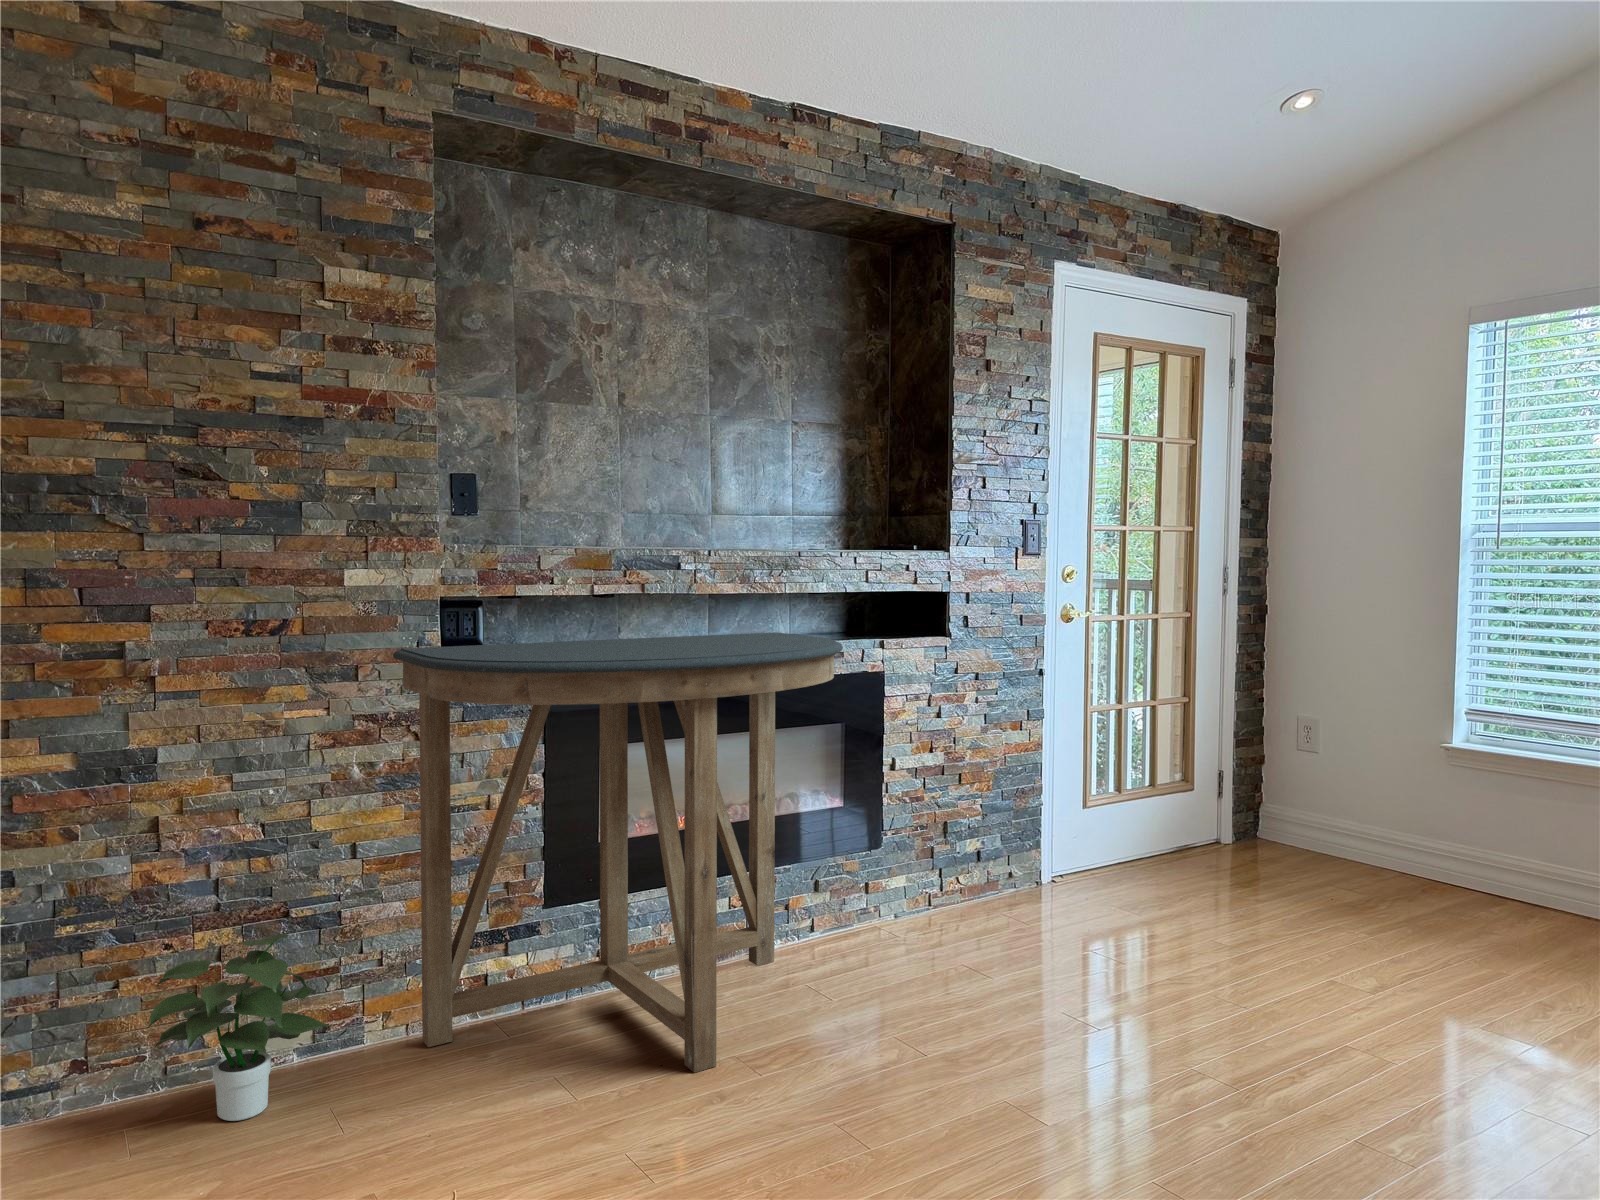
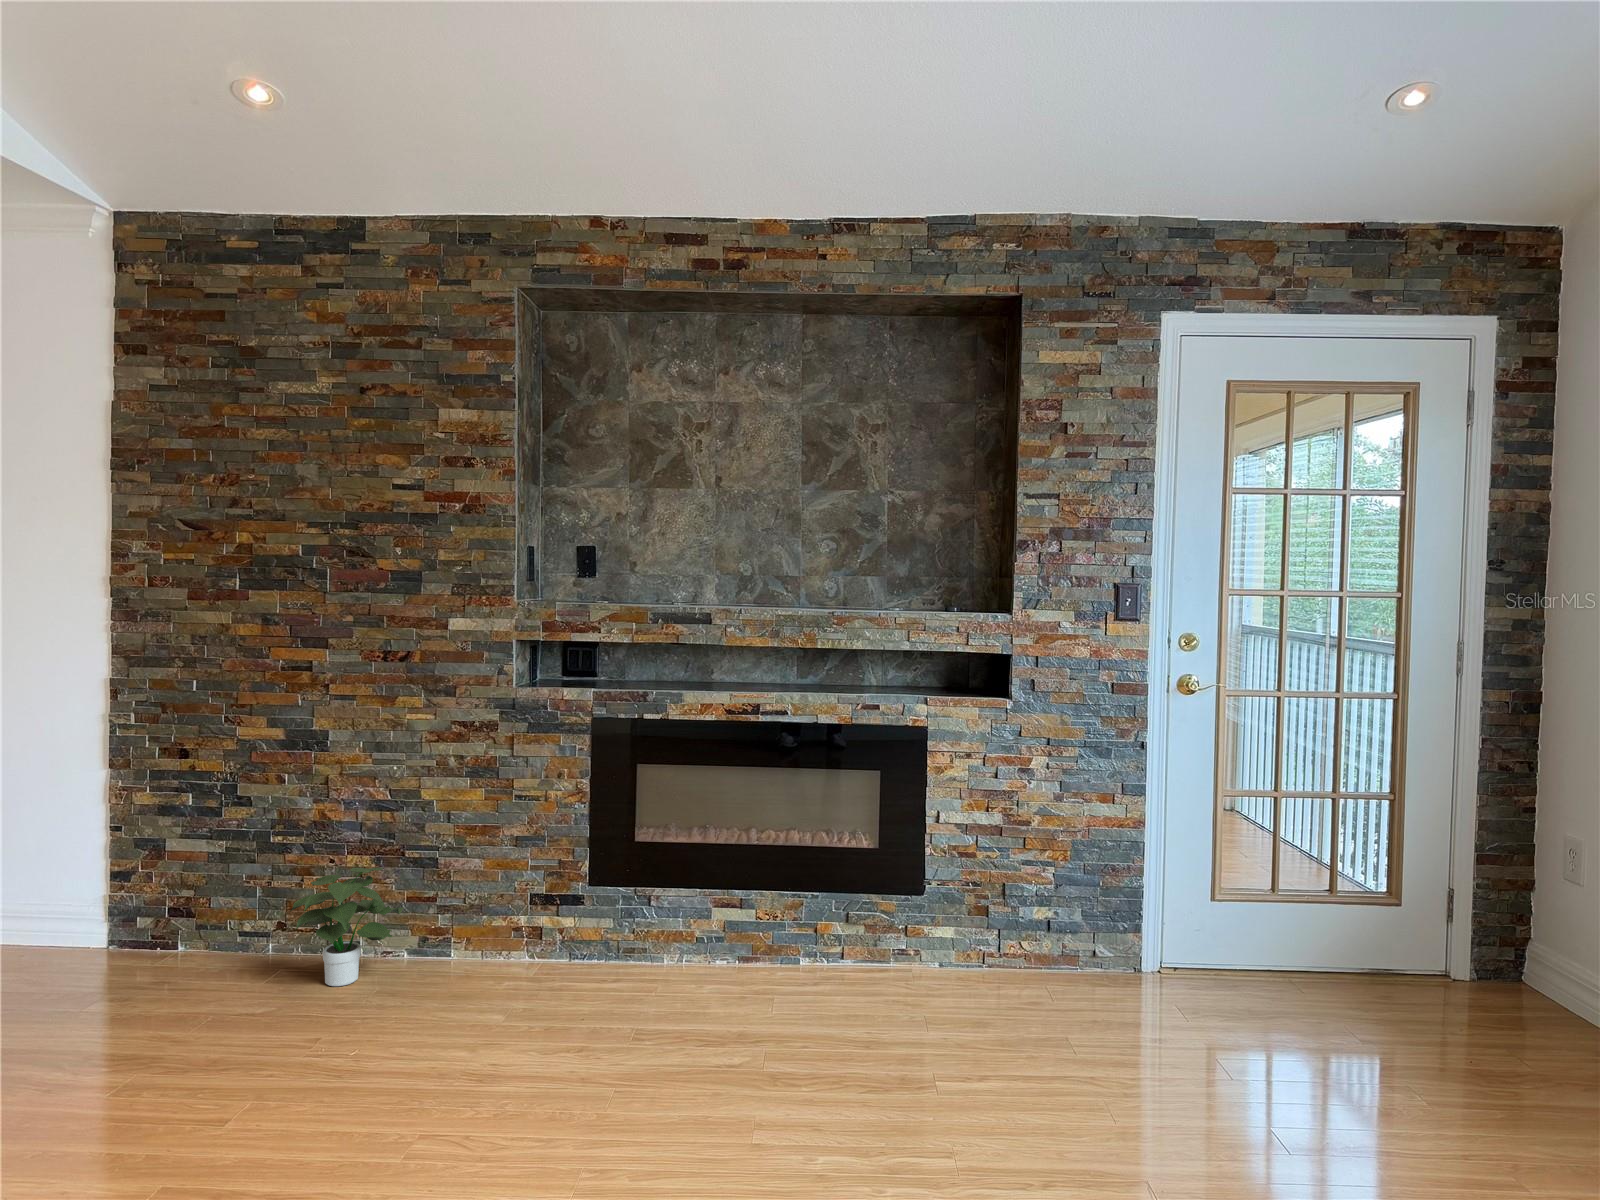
console table: present [393,632,843,1073] -> none [443,678,807,1041]

